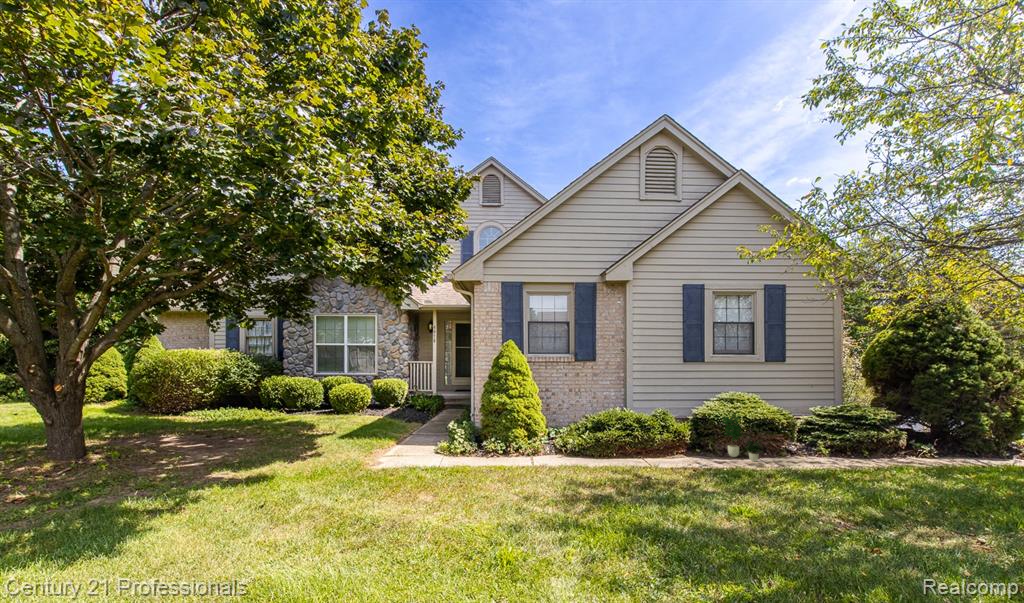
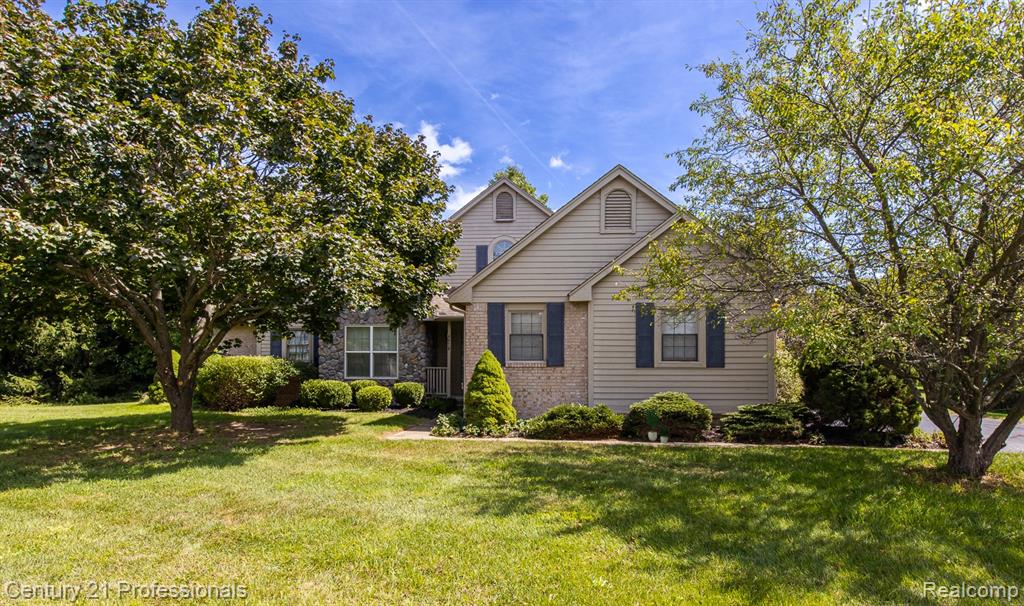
lounge chair: none [224,372,262,416] -> present [274,376,302,411]

